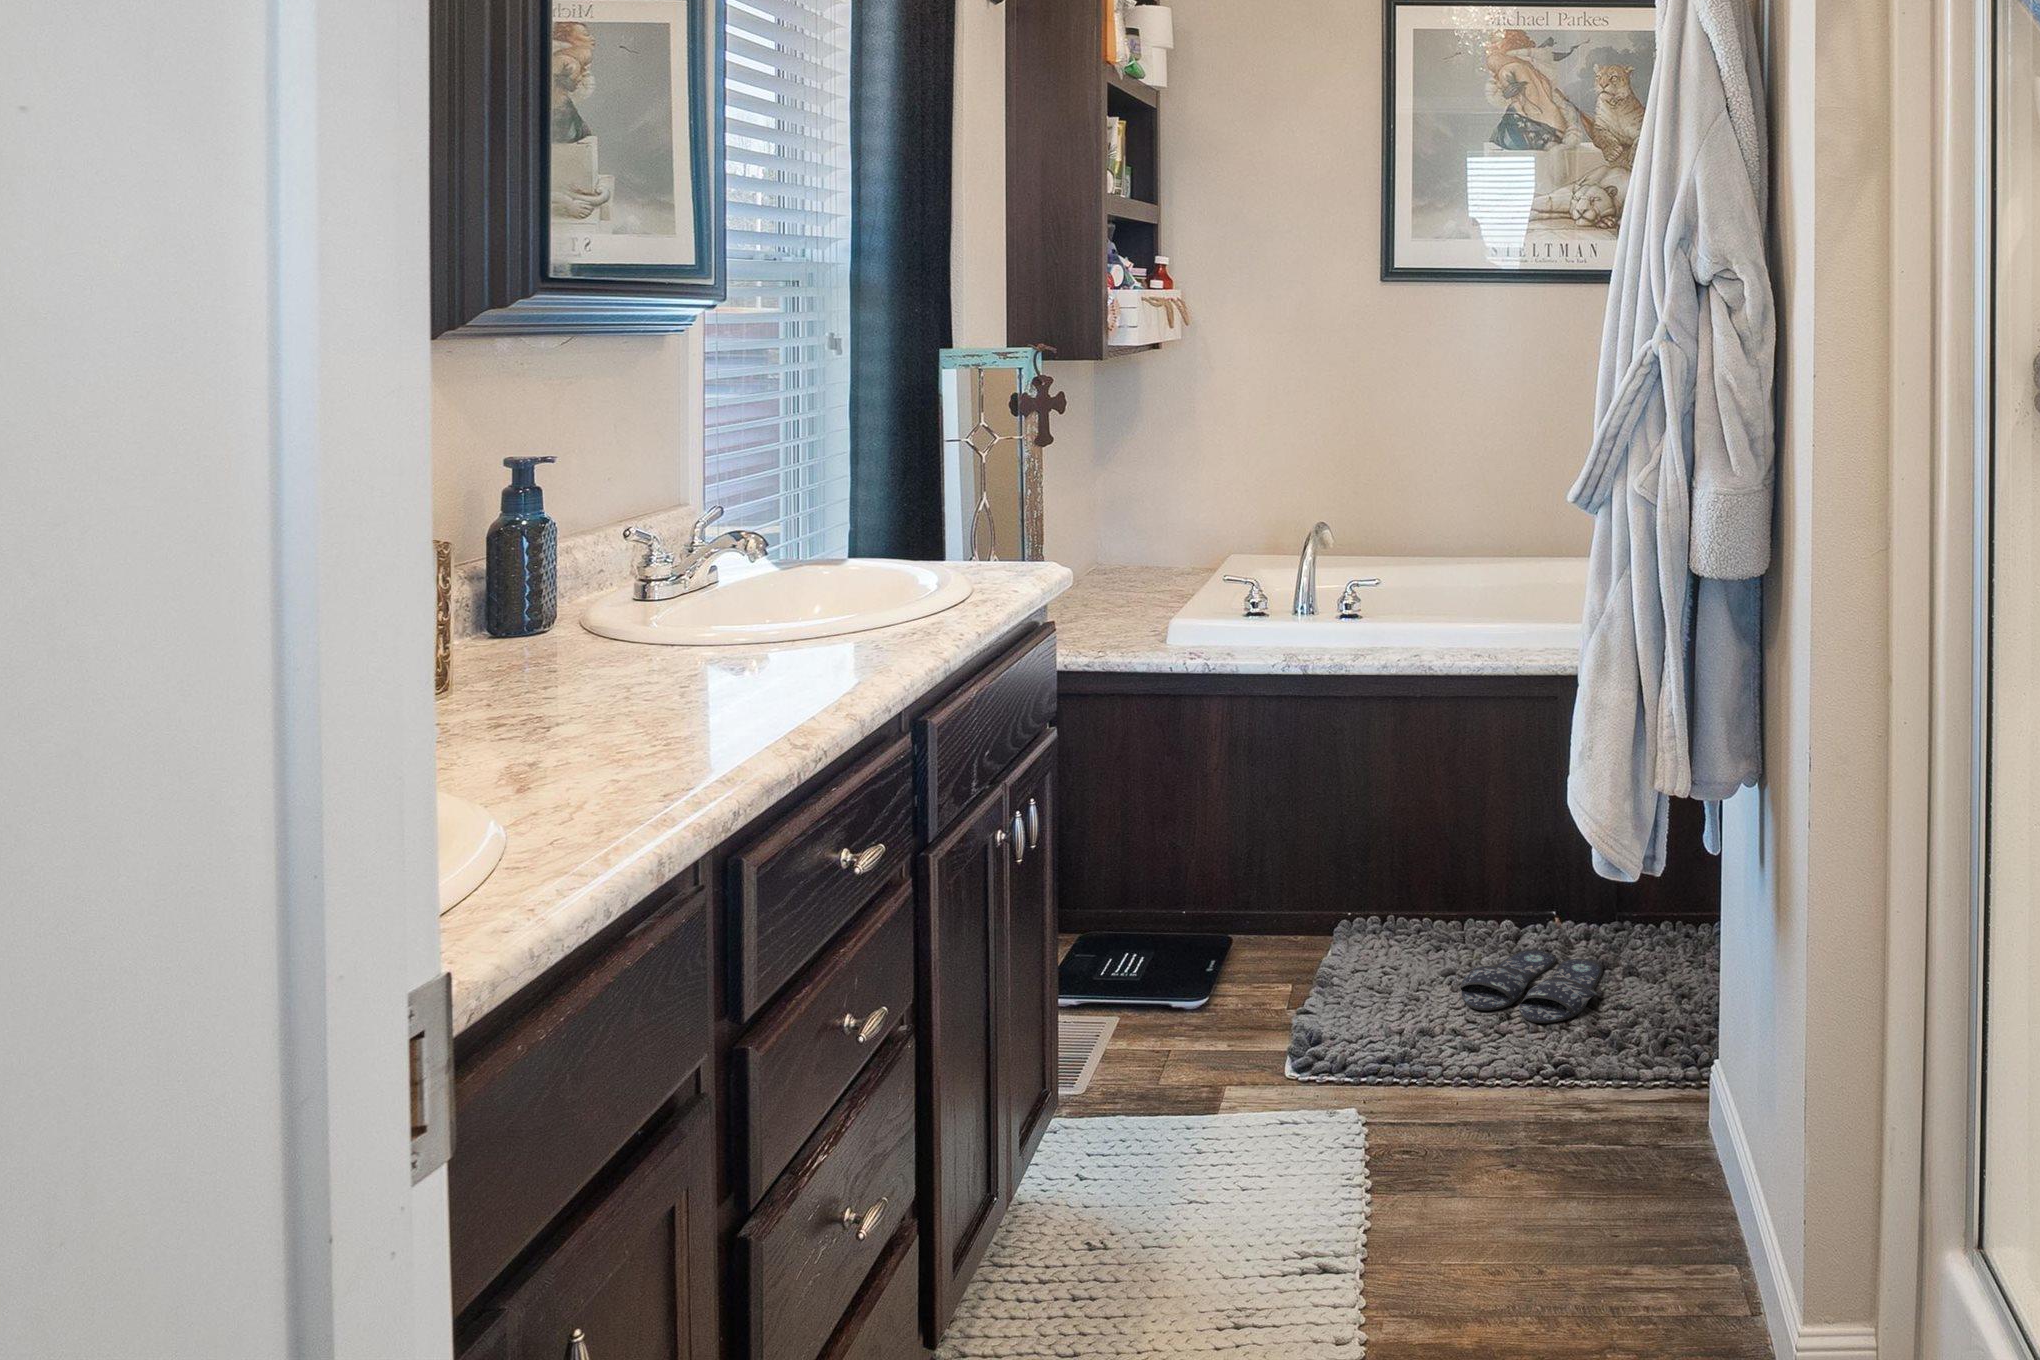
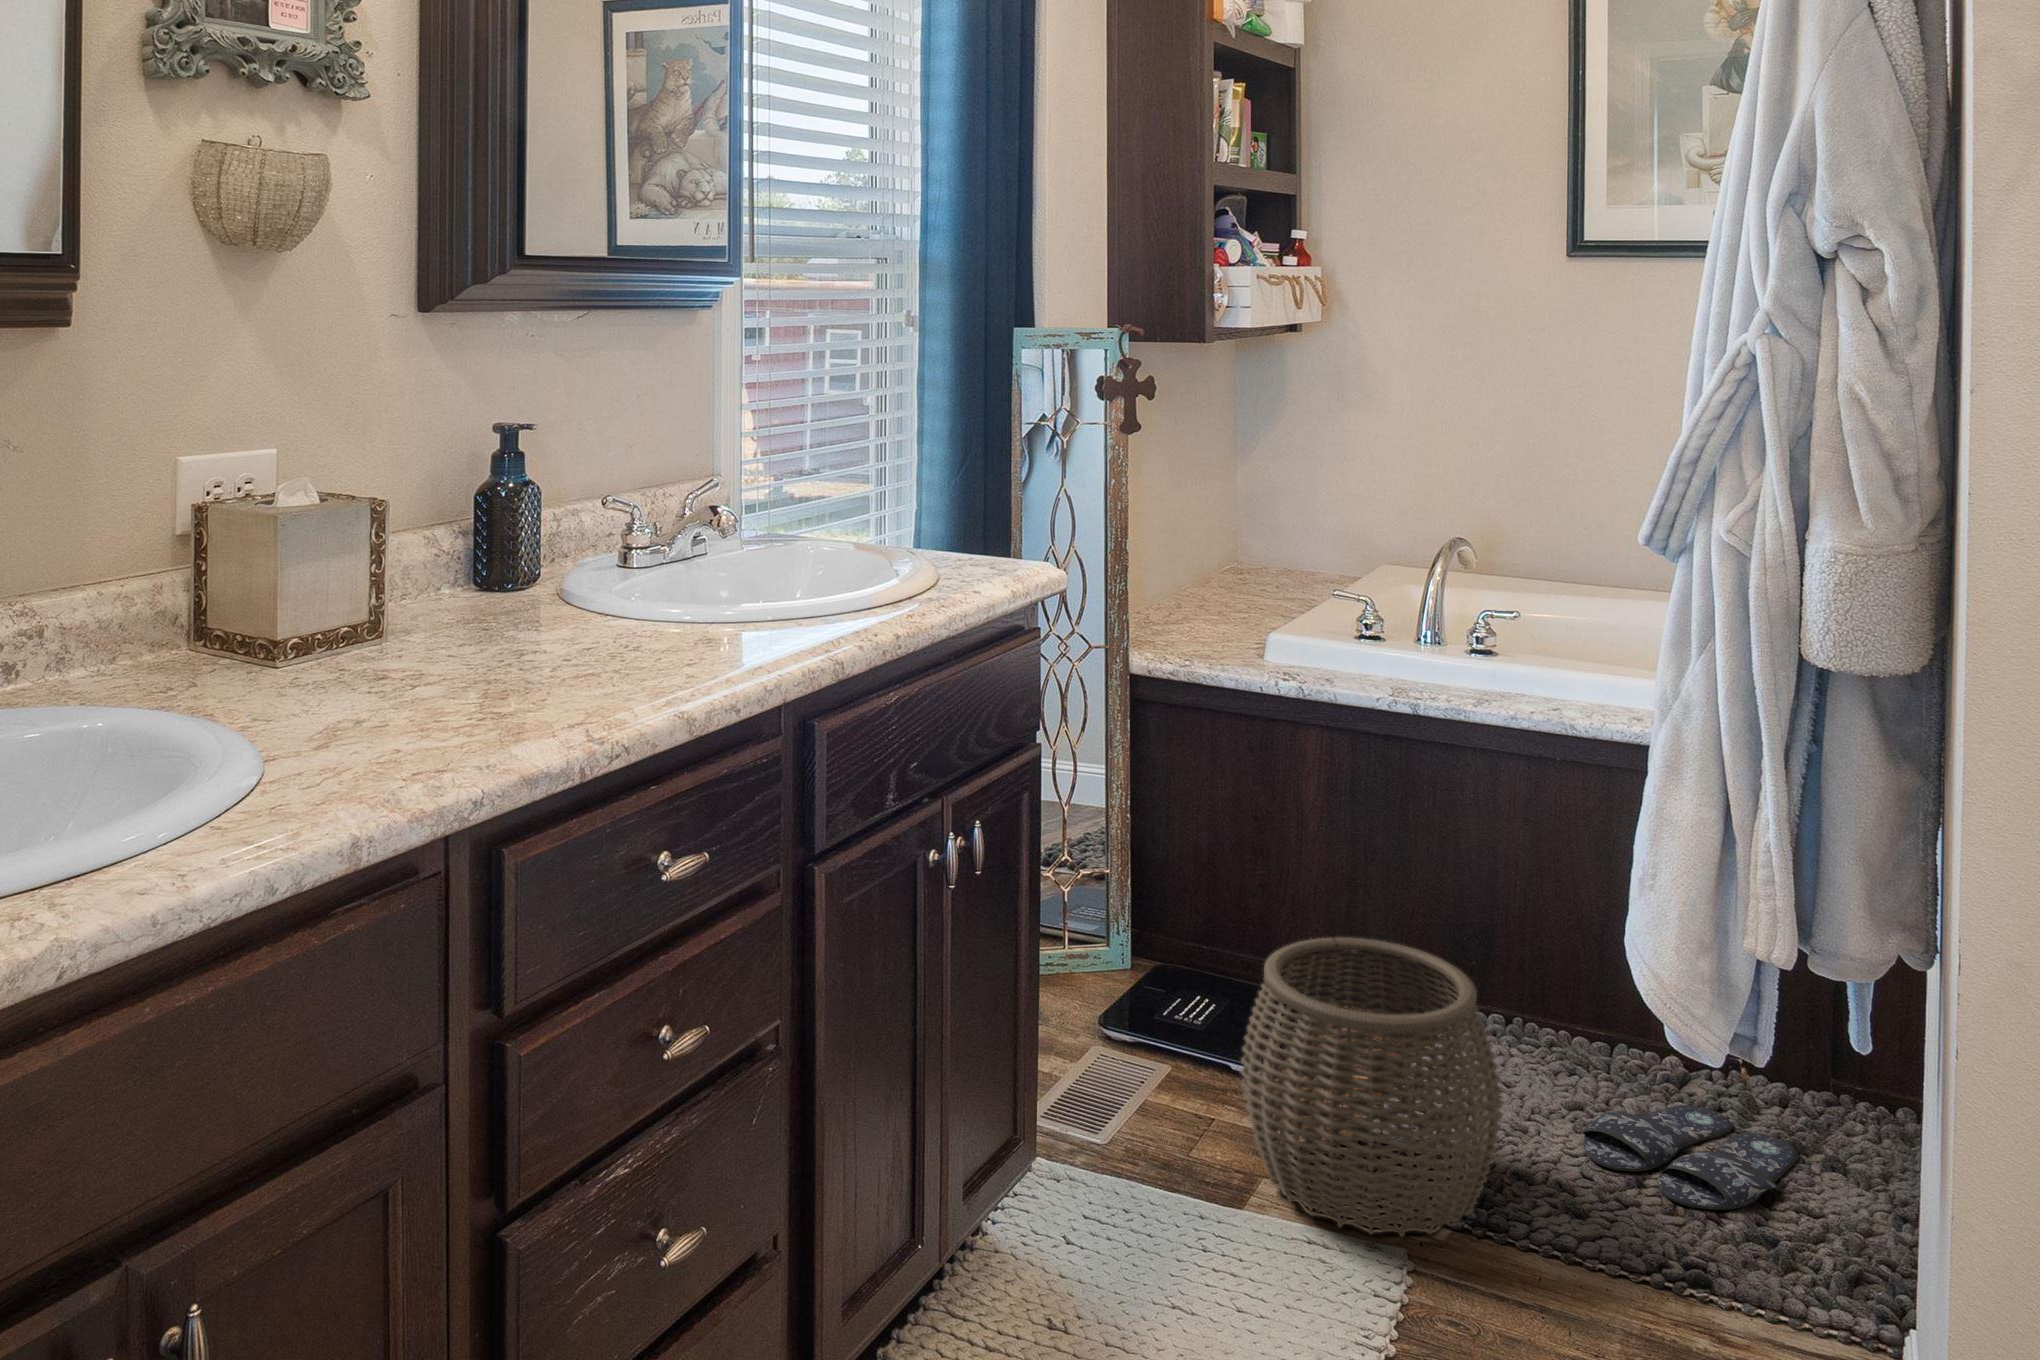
woven basket: none [1207,863,1421,1111] -> present [1241,938,1503,1237]

